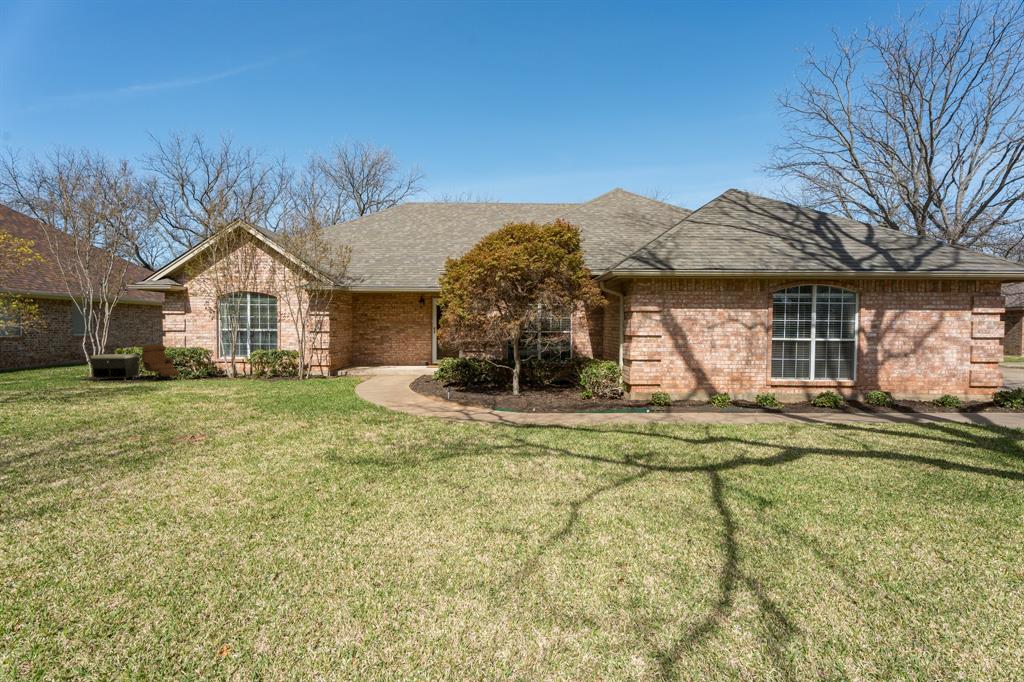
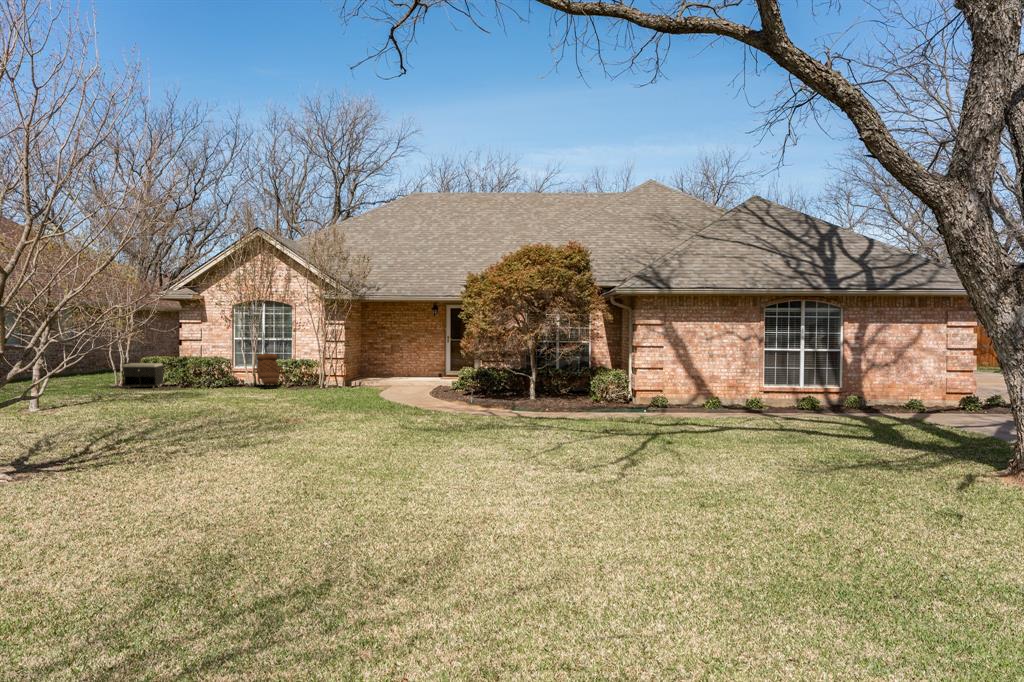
lounge chair: present [141,345,180,380] -> present [254,354,282,388]

